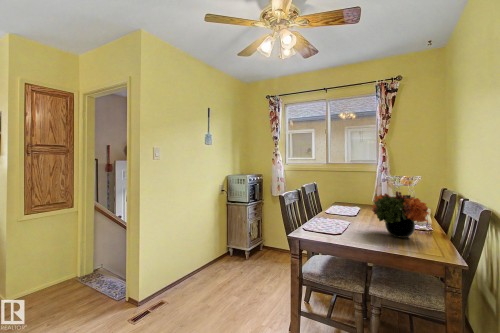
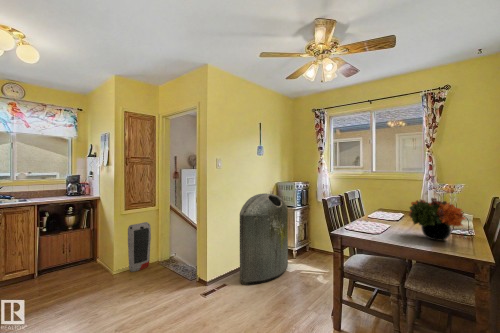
trash can: none [181,189,239,299] -> present [240,193,288,285]
air purifier: none [23,229,61,297] -> present [128,222,151,272]

